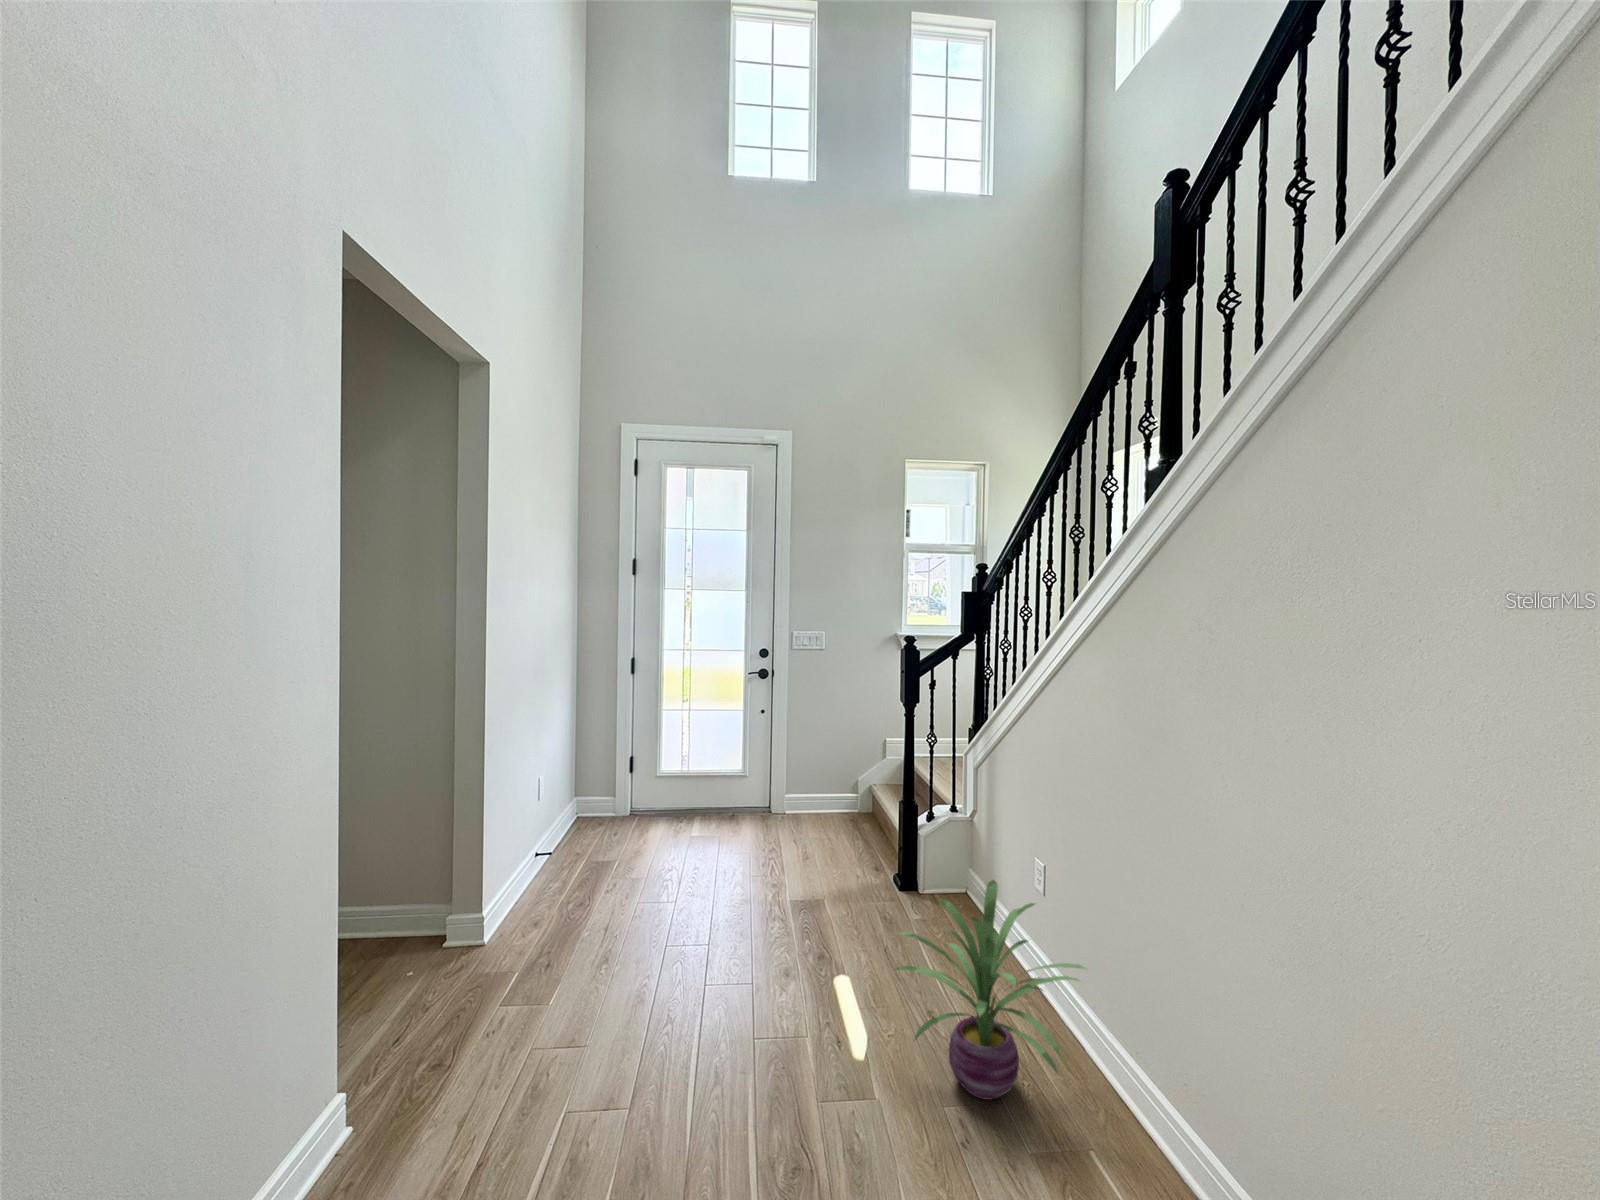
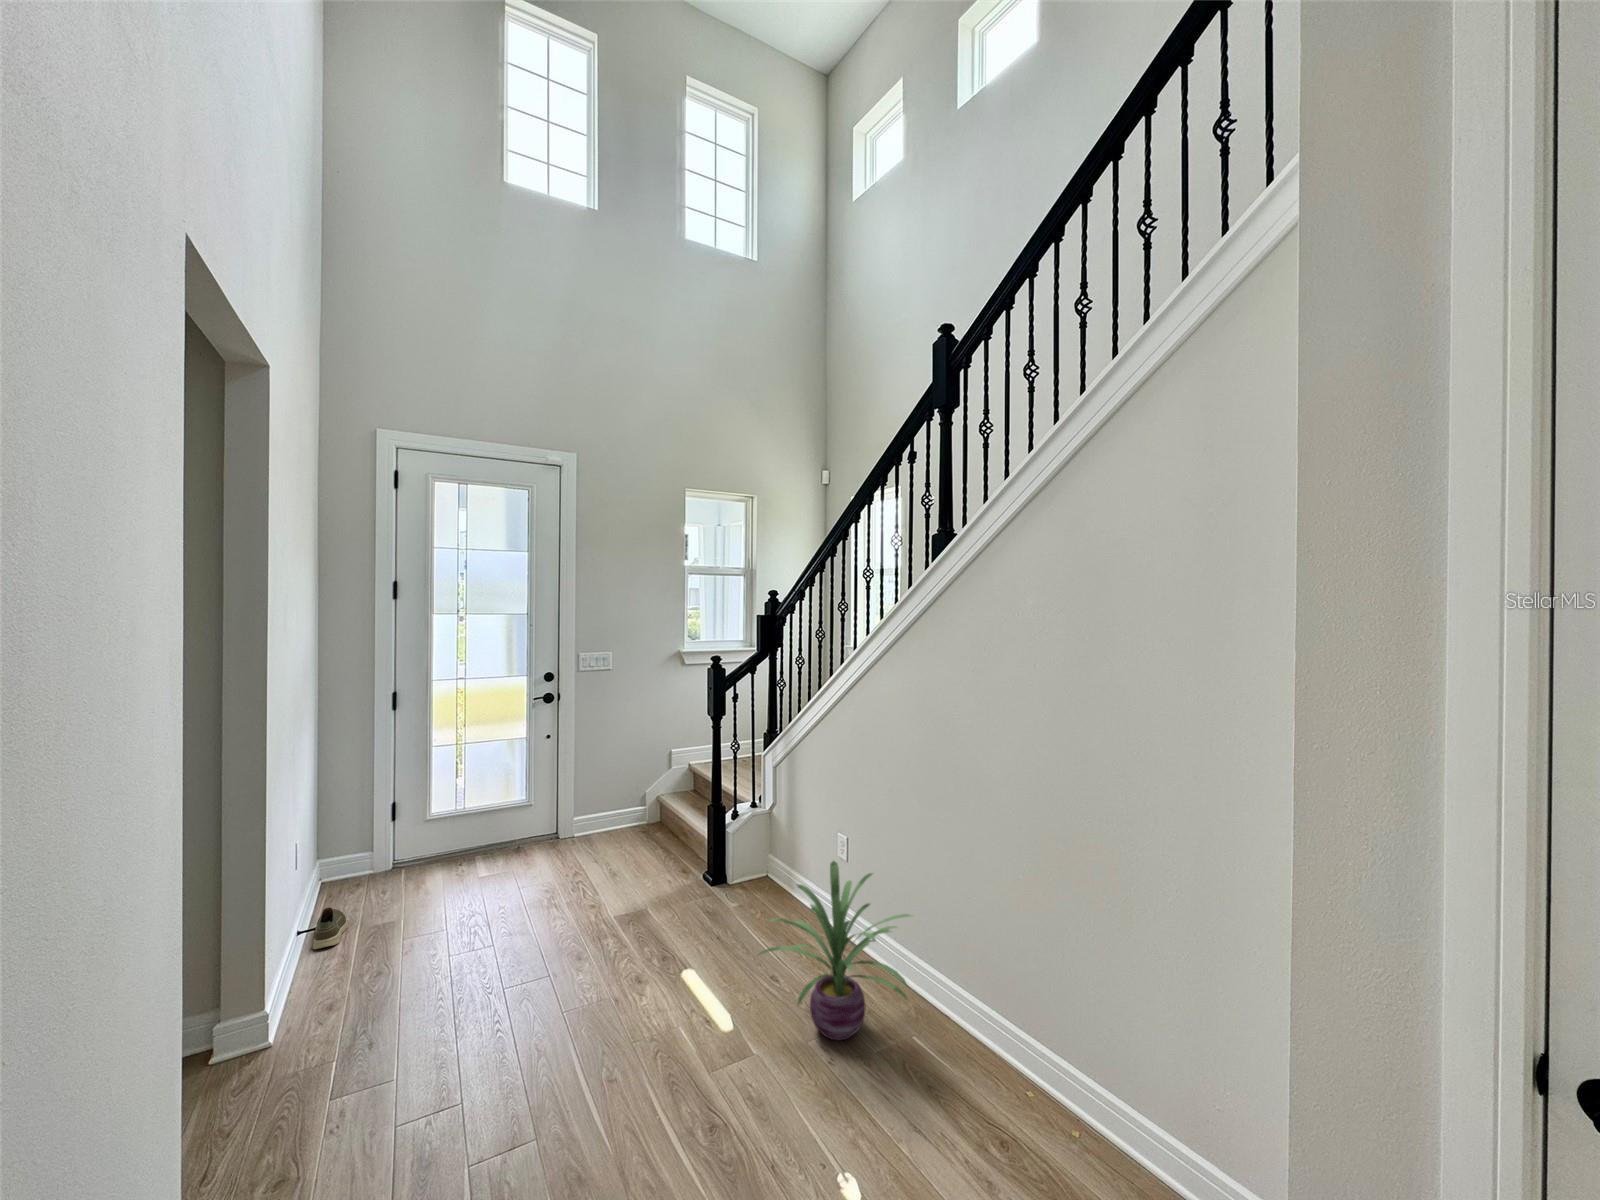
shoe: none [544,841,576,875] -> present [313,908,348,949]

